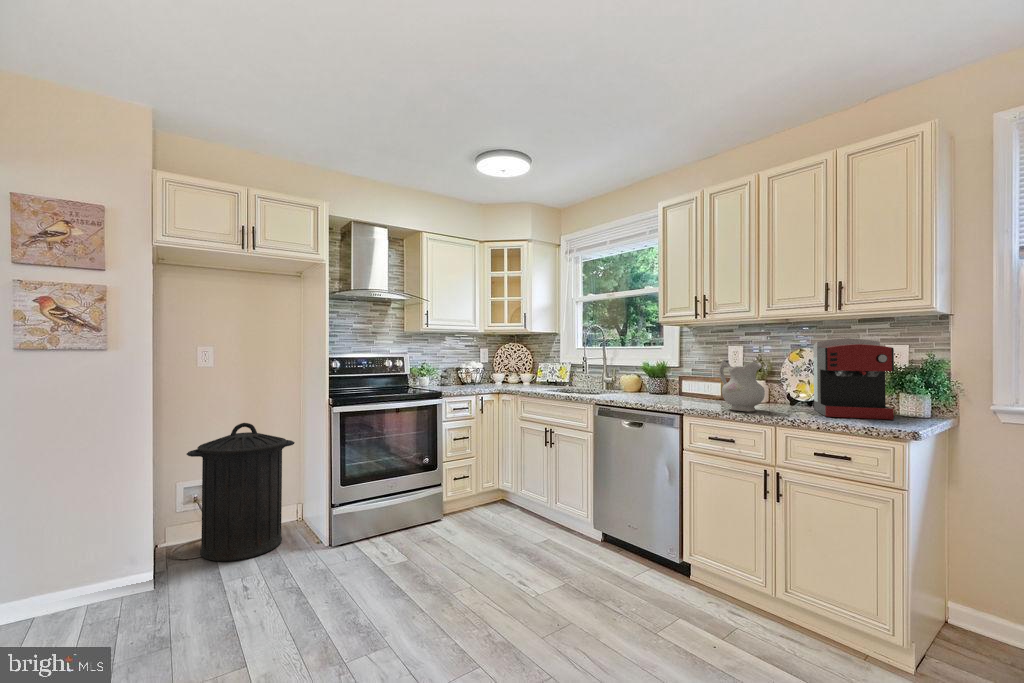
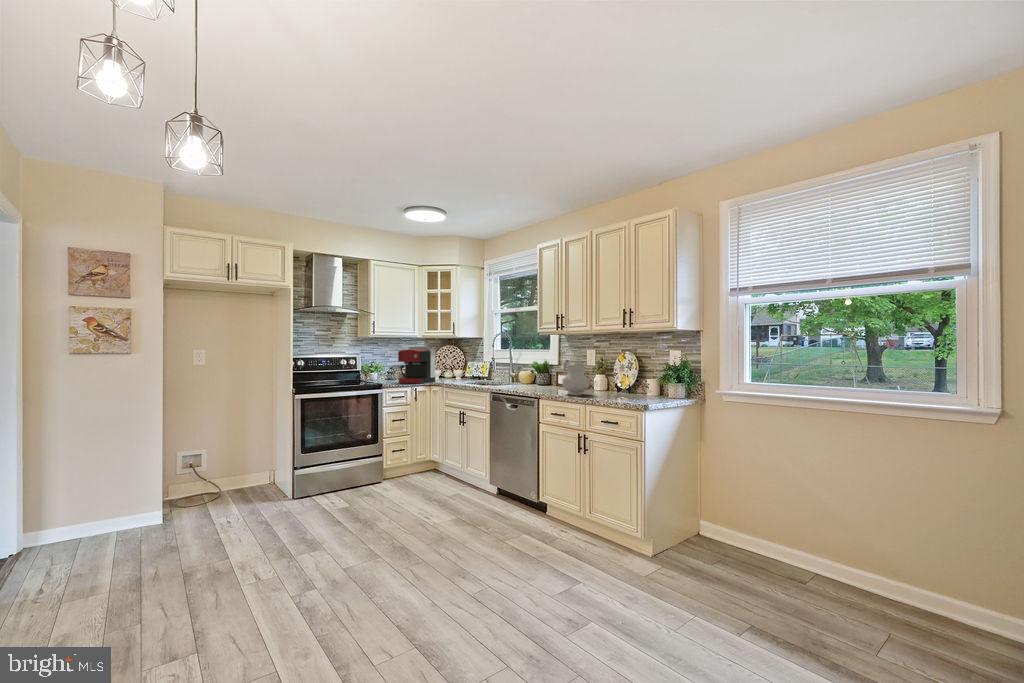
coffee maker: present [813,338,894,419] -> present [398,347,435,384]
trash can: present [187,423,295,561] -> none [186,407,268,506]

